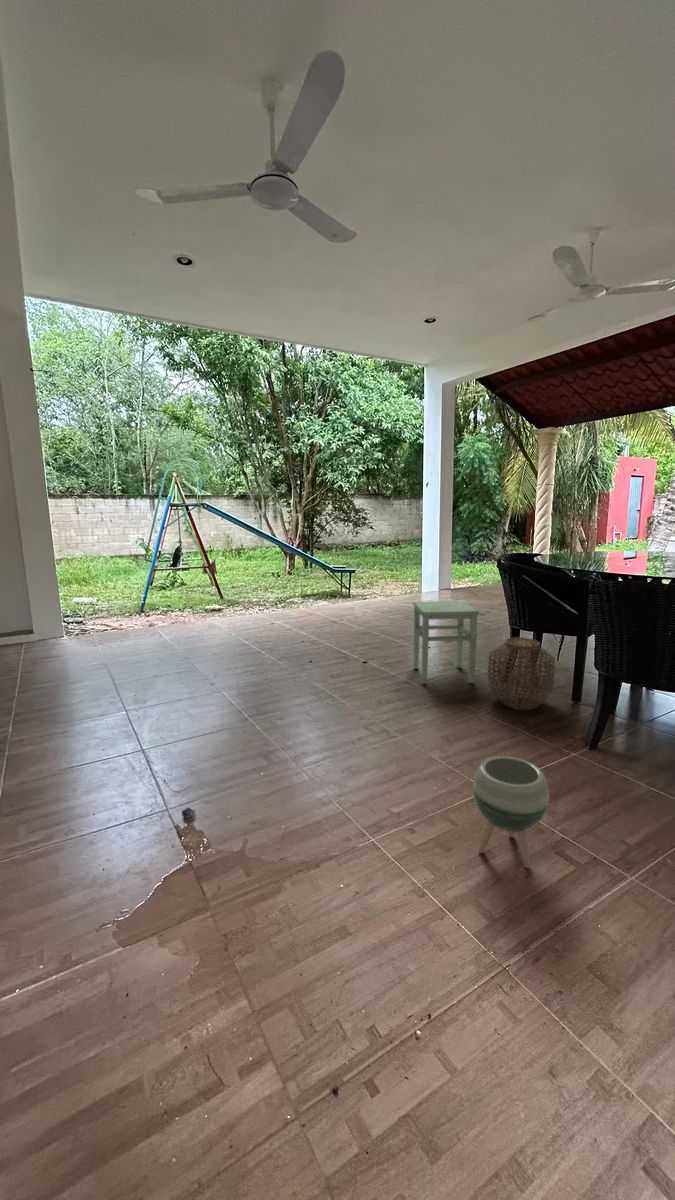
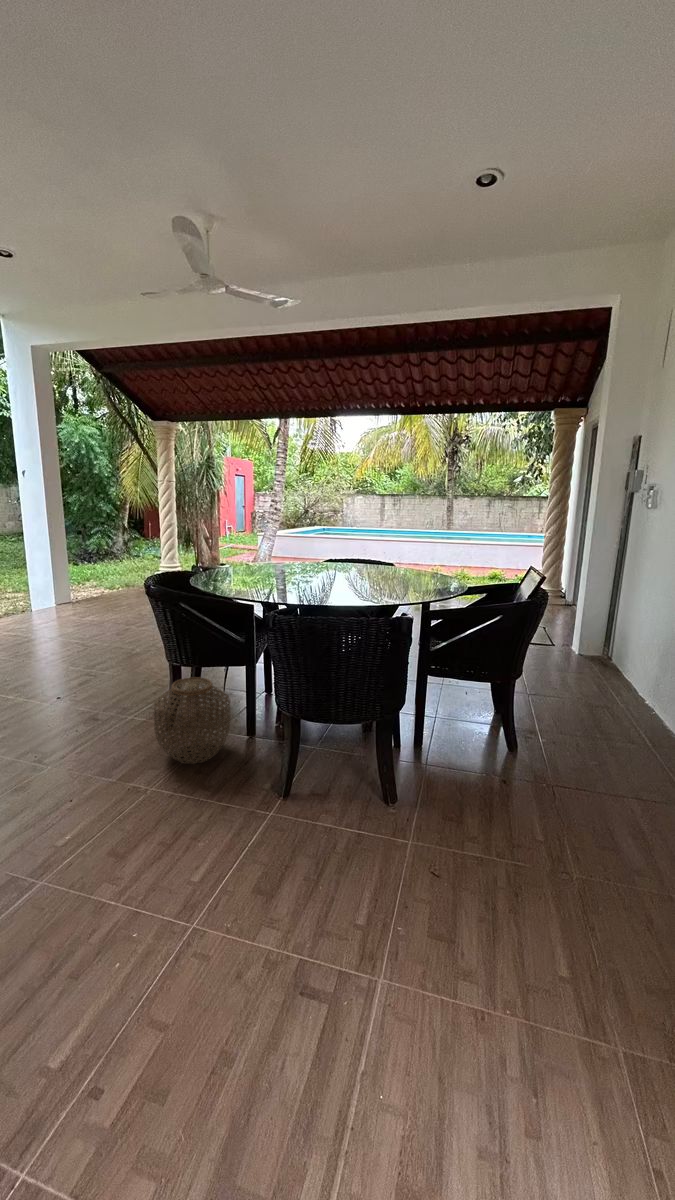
stool: present [413,601,479,684] -> none [34,636,134,759]
planter: present [473,756,549,868] -> none [196,883,293,1037]

